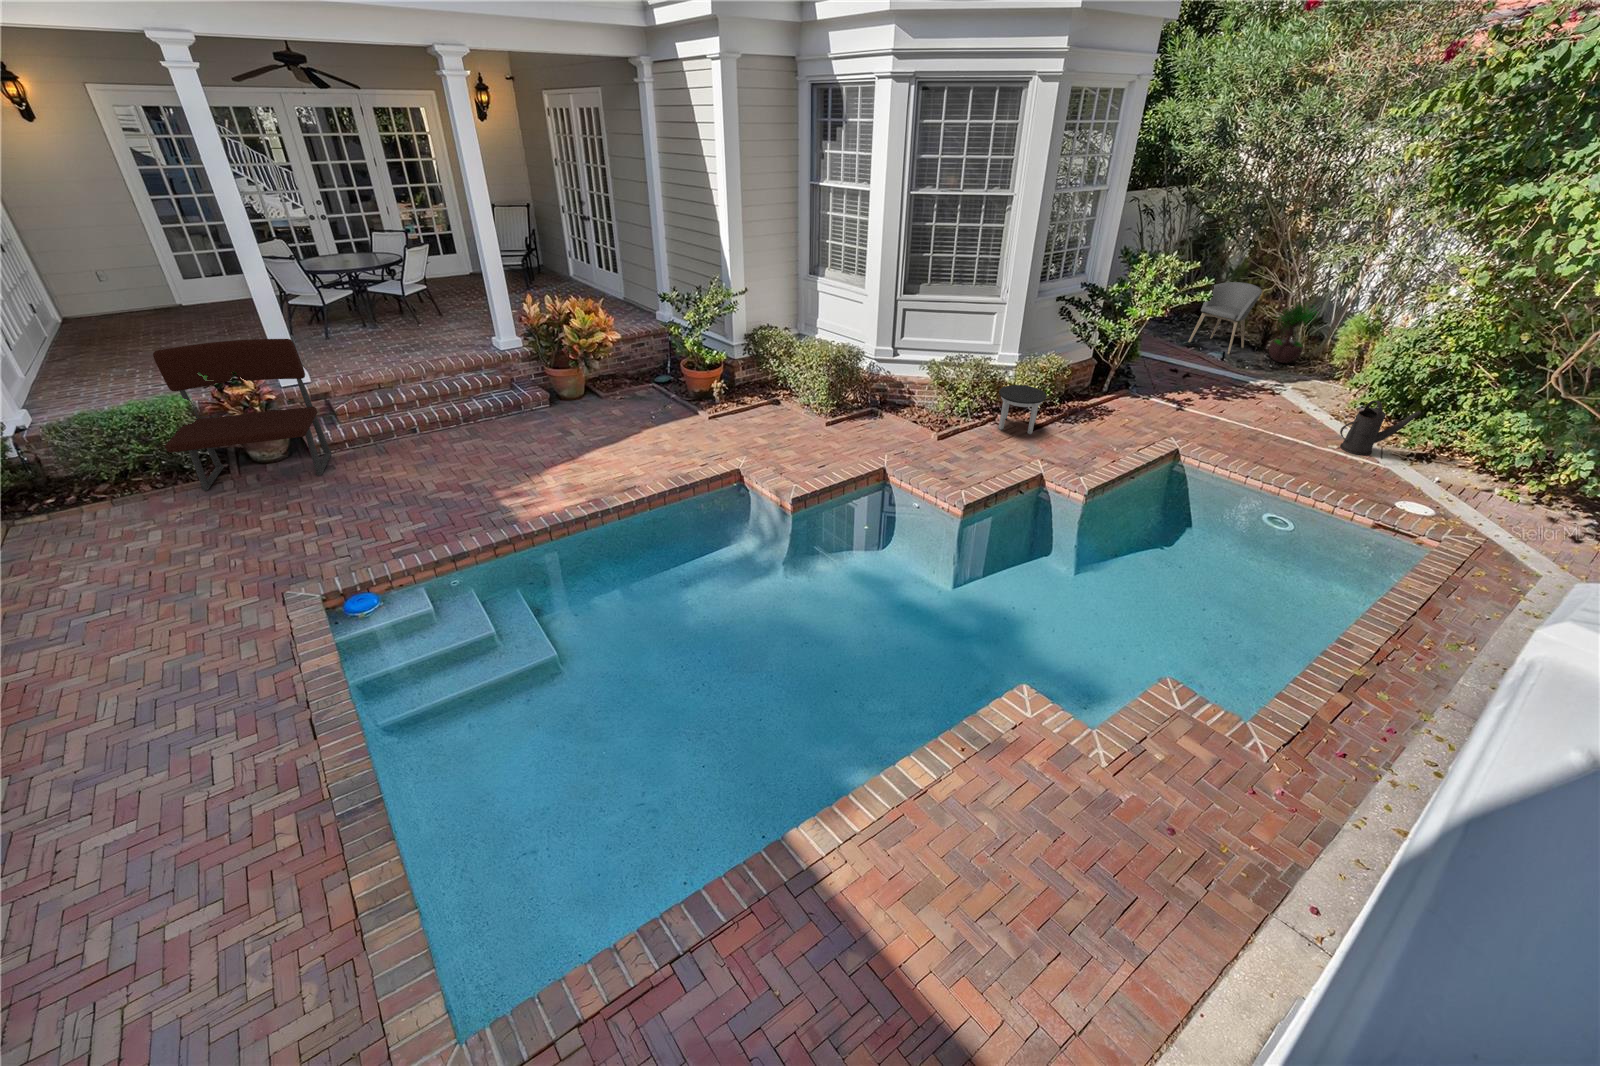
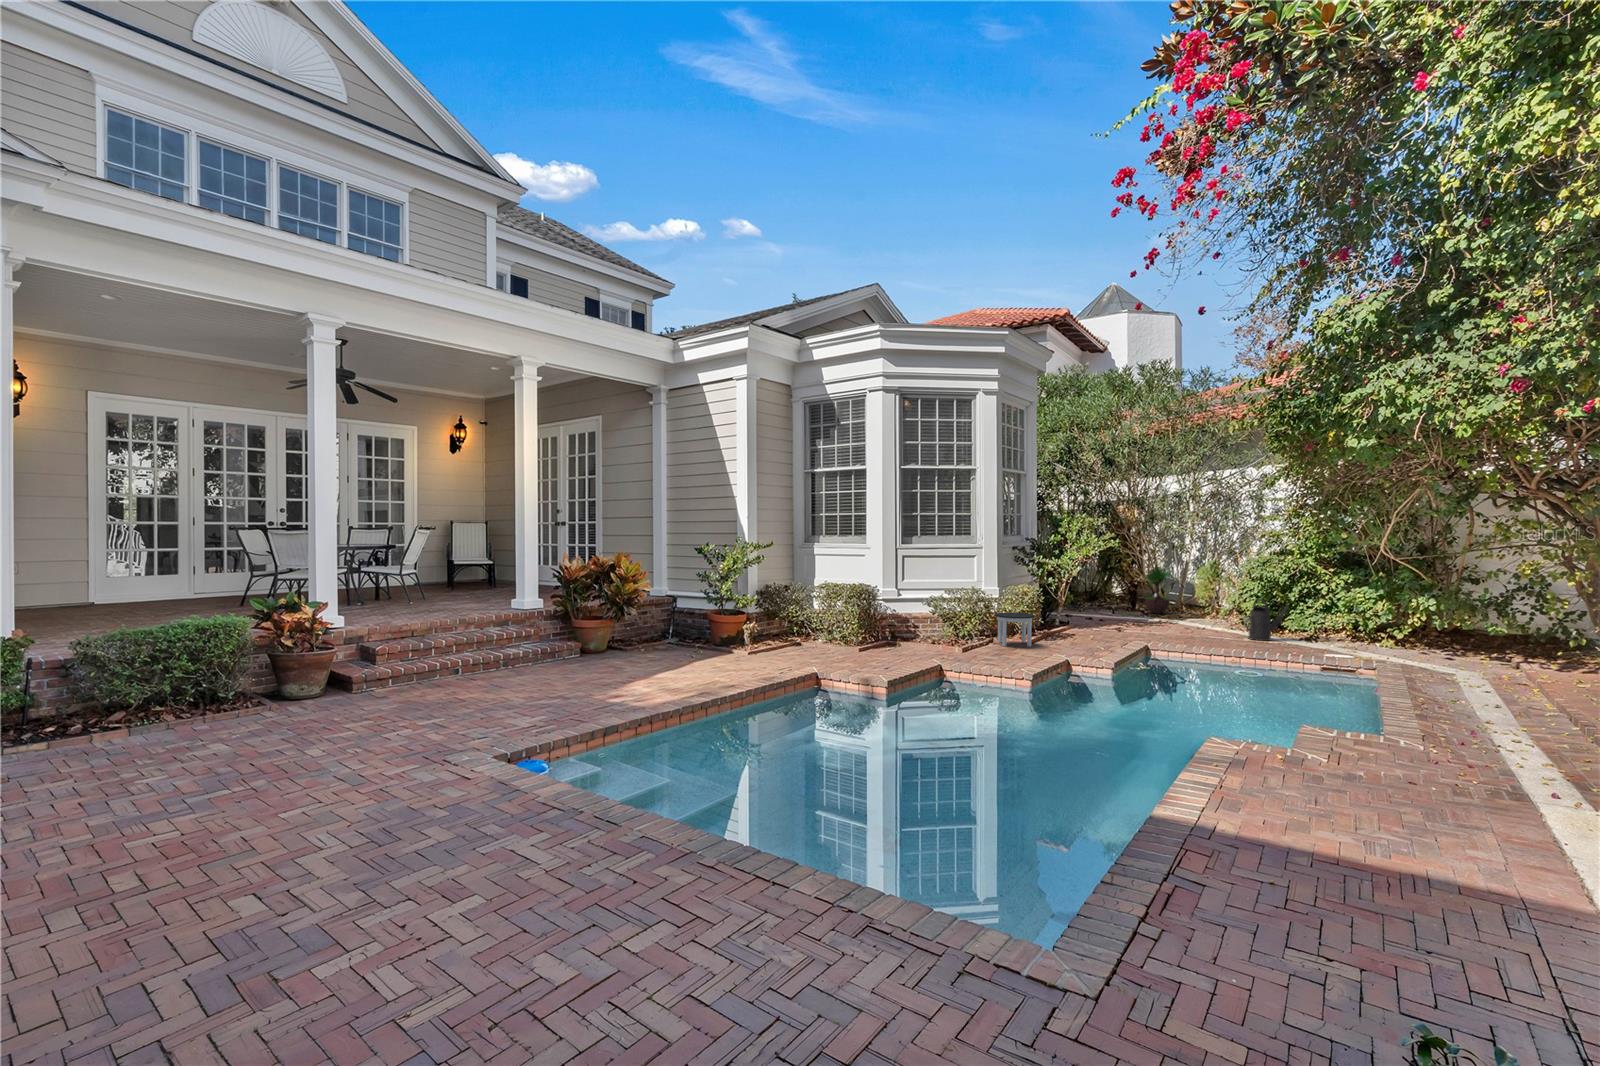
armchair: present [1188,282,1262,354] -> none [1081,562,1124,613]
bench: present [153,339,331,491] -> none [233,561,389,720]

